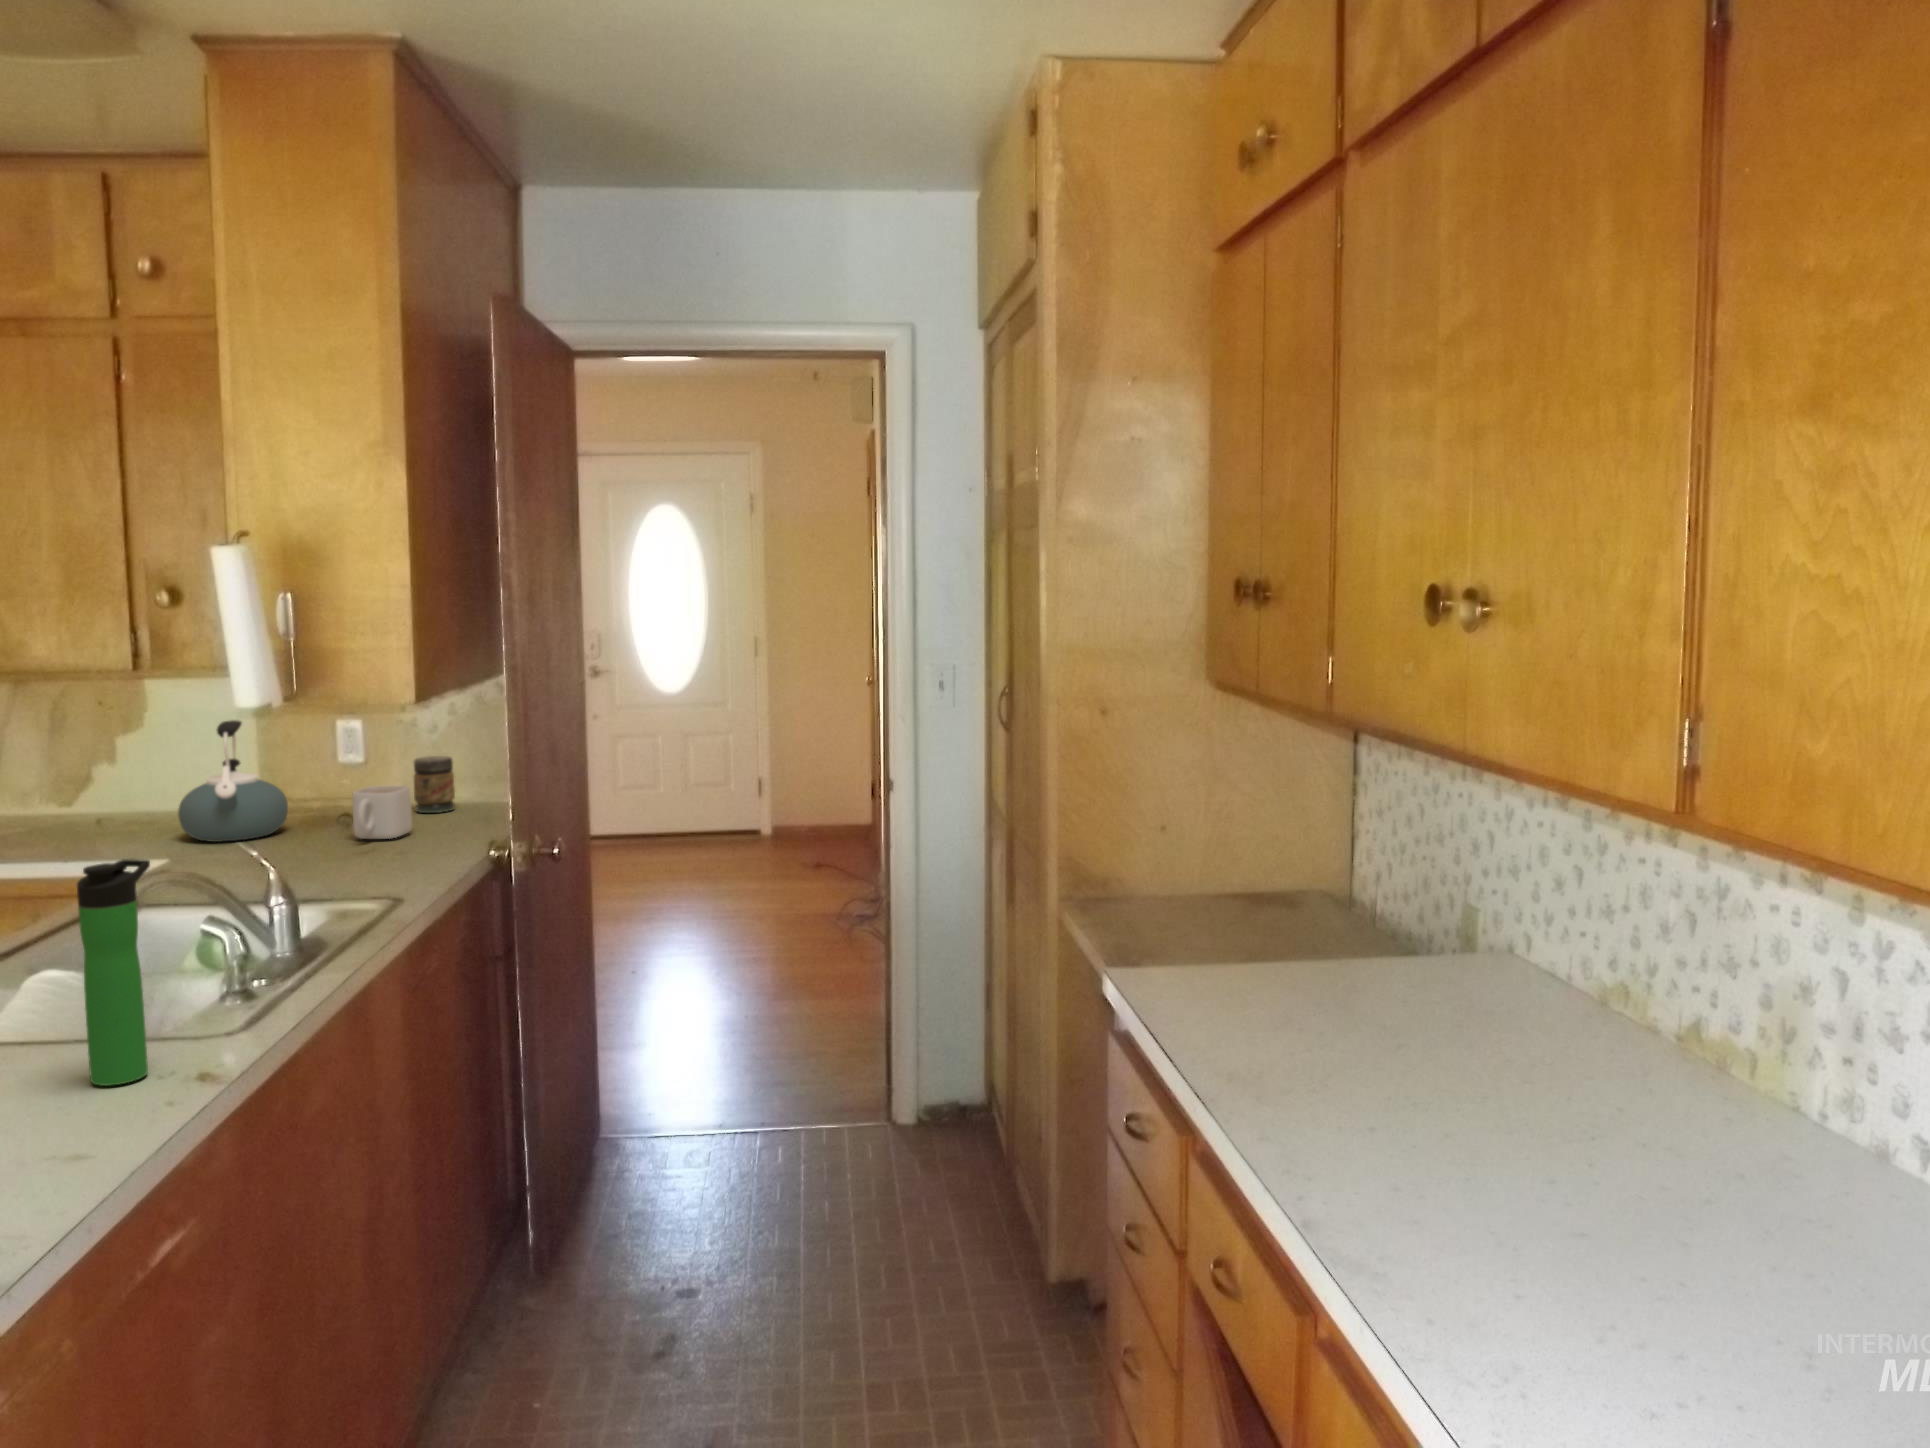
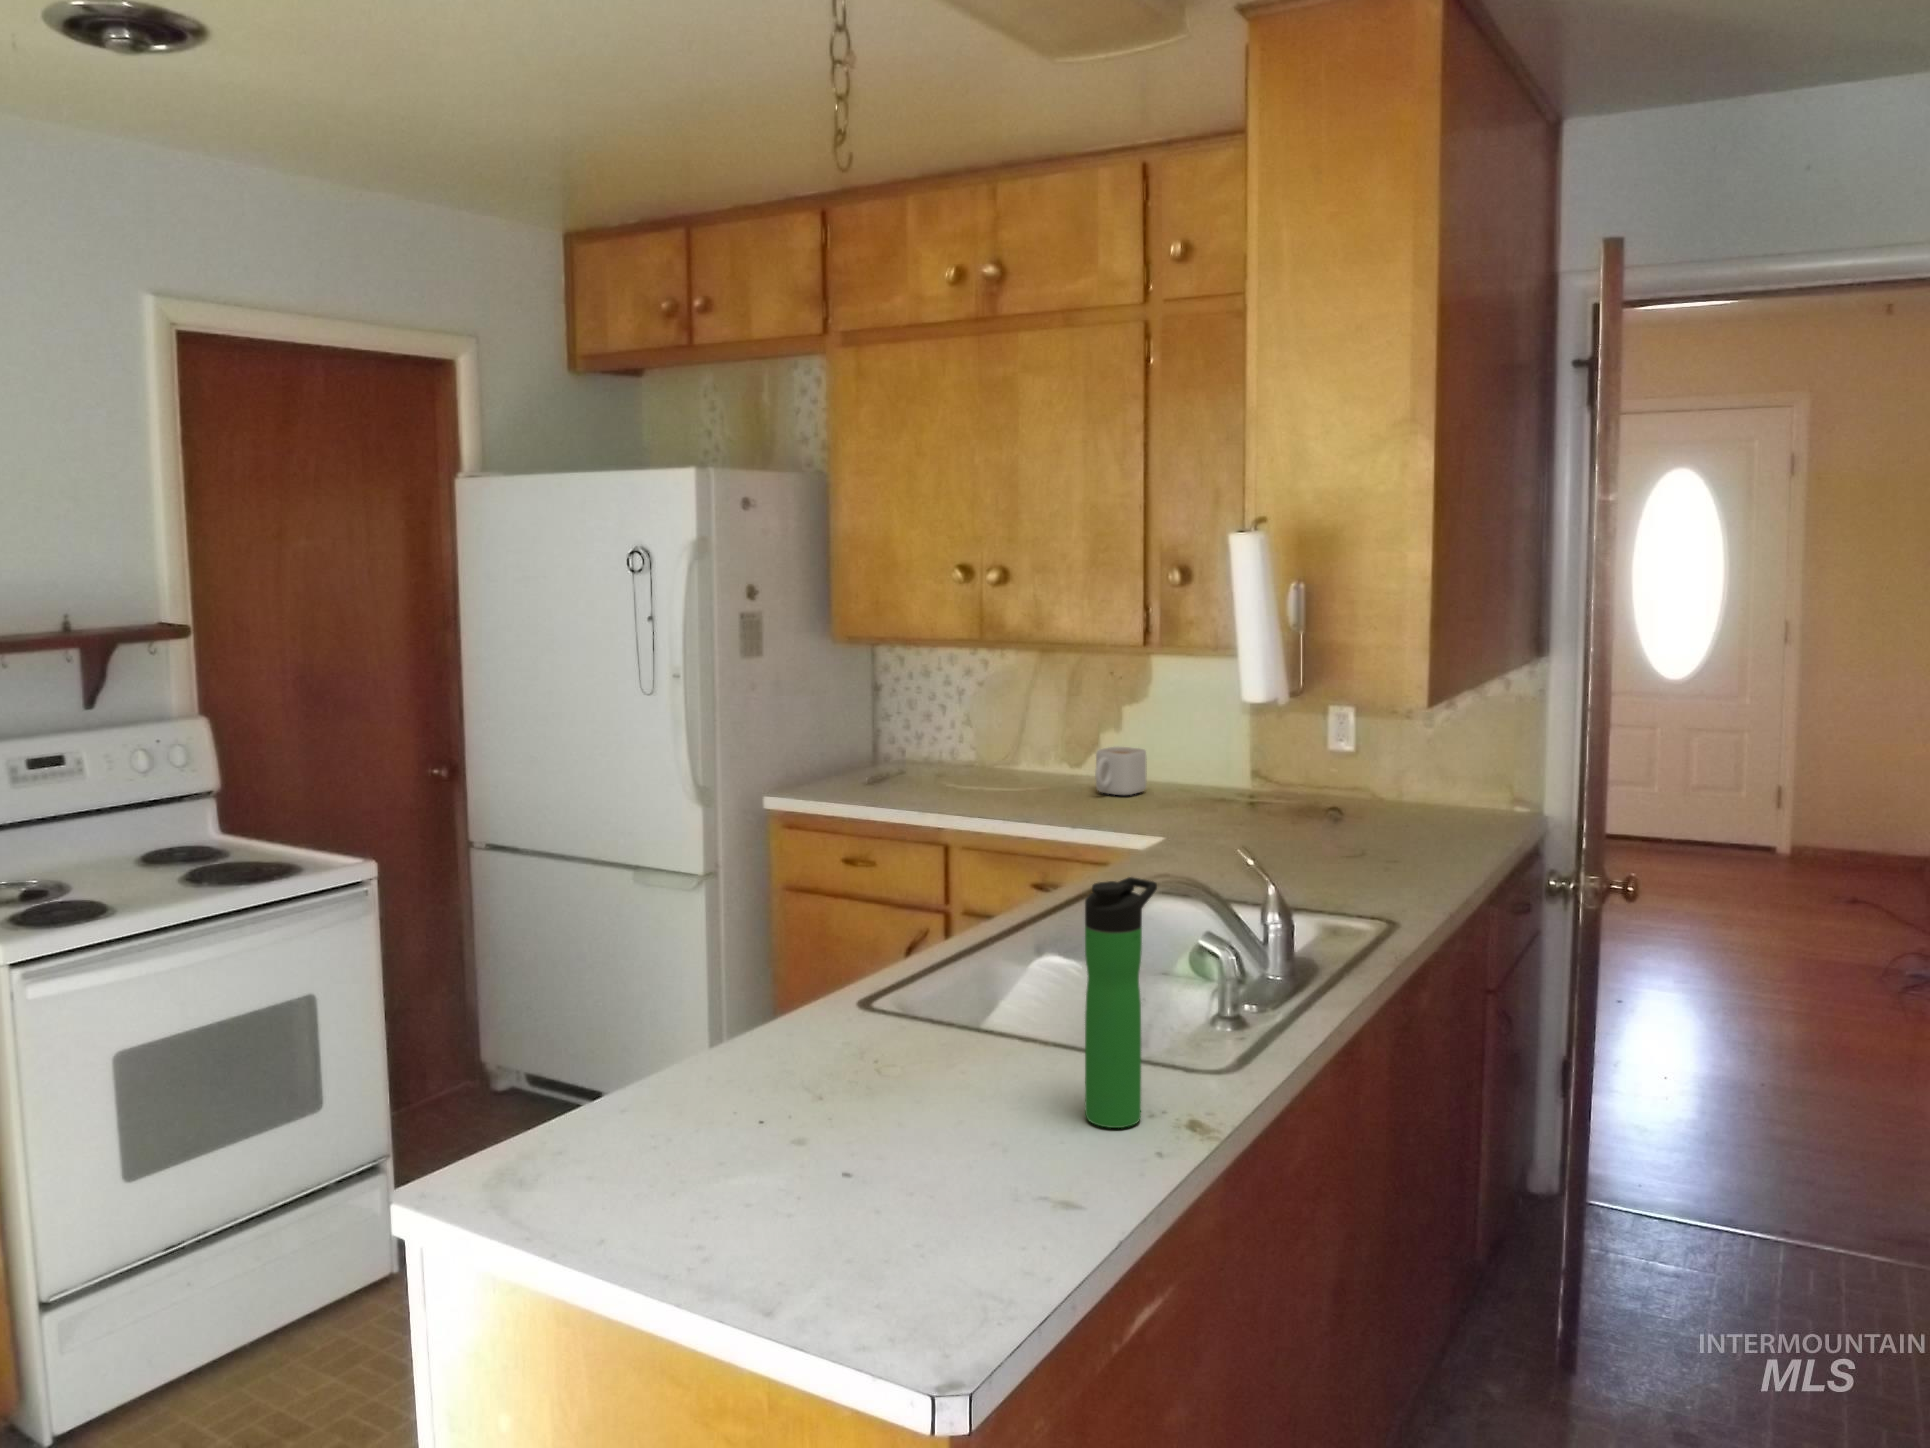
kettle: present [178,720,288,842] -> none [1176,704,1277,826]
jar: present [414,756,455,813] -> none [1404,756,1447,819]
mug: present [352,786,412,839] -> present [1095,747,1147,795]

